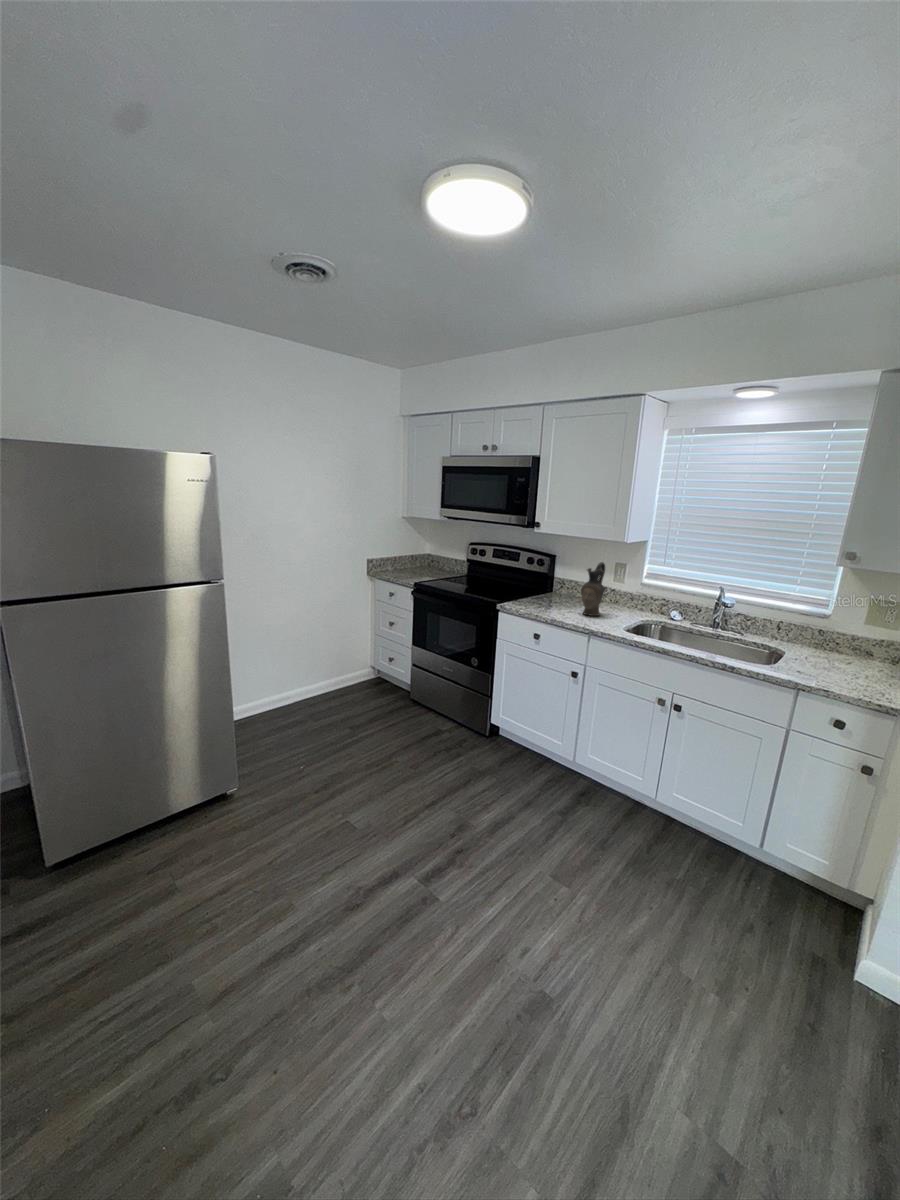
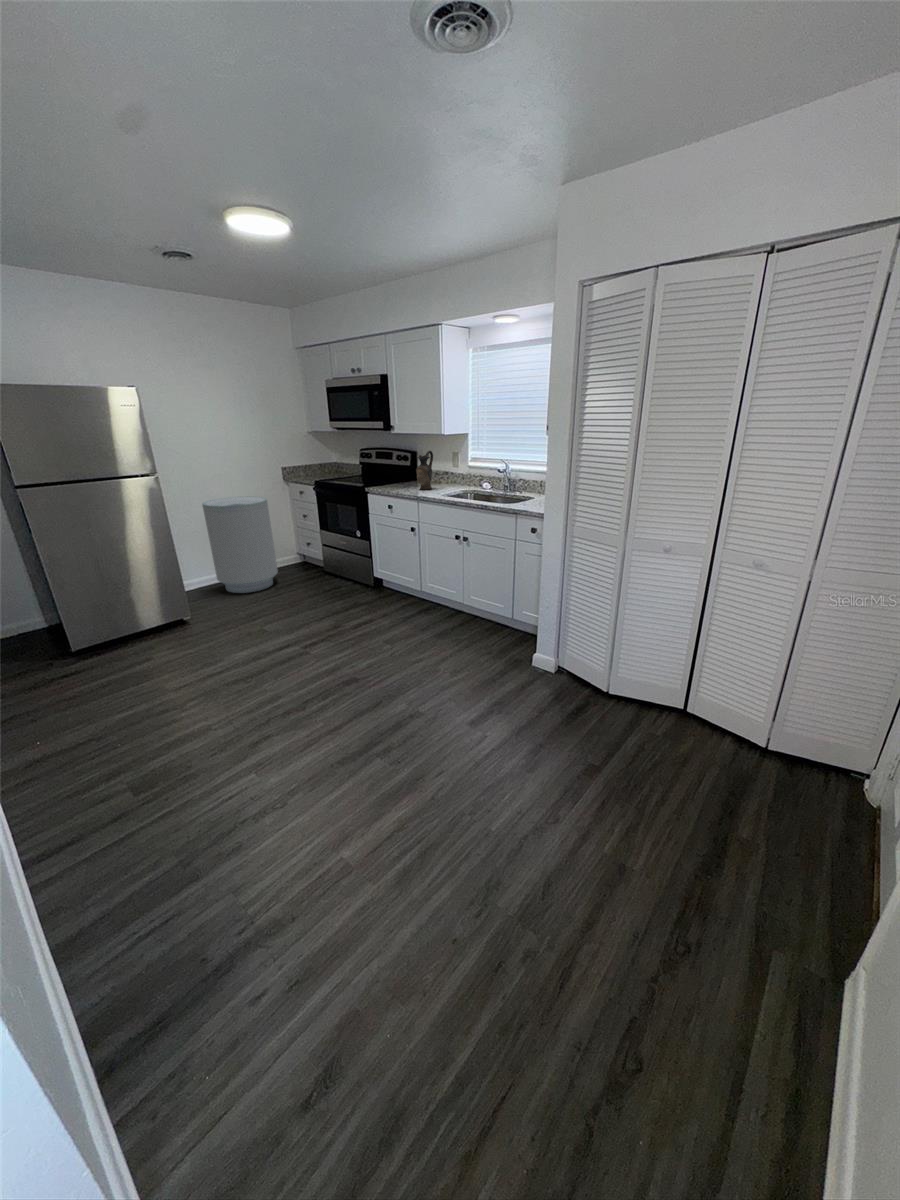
trash can: none [268,597,353,733] -> present [202,496,278,593]

